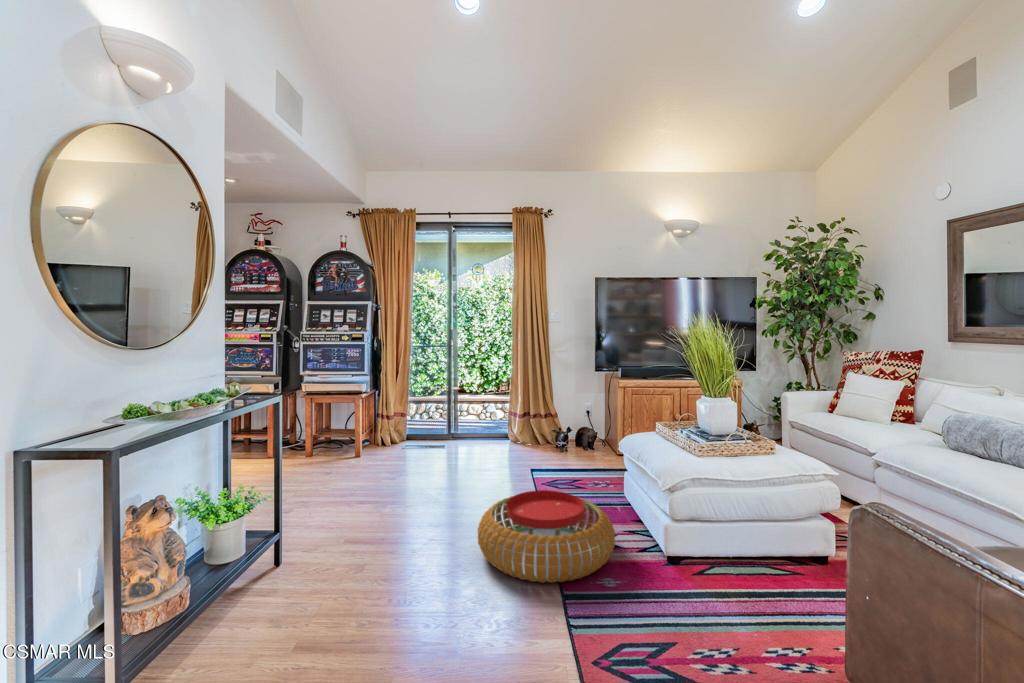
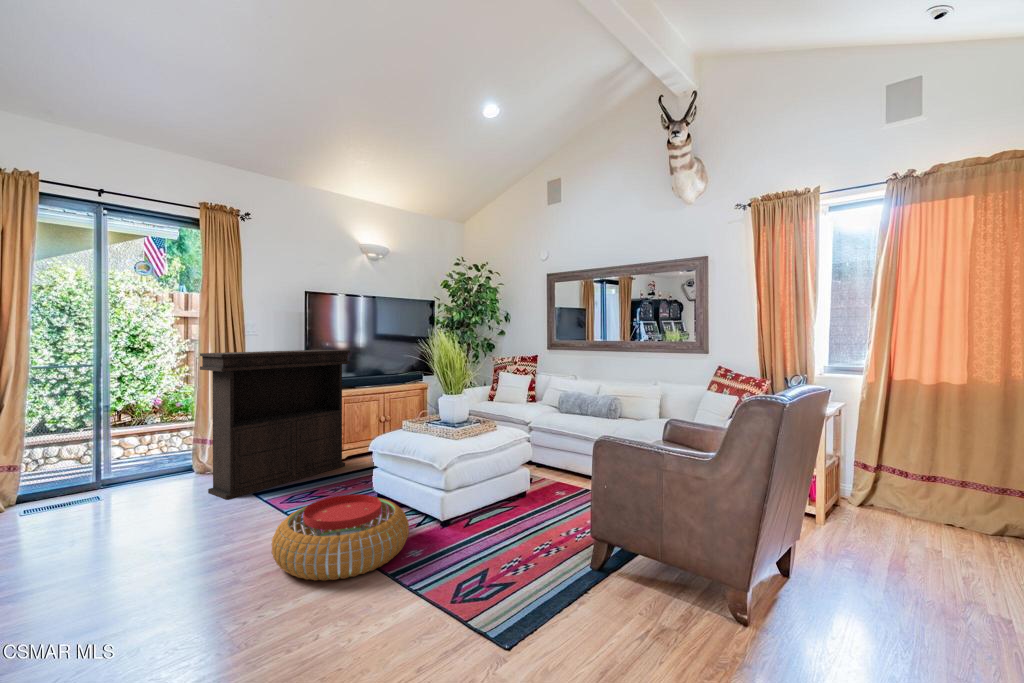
console table: none [497,337,632,470] -> present [200,350,350,500]

